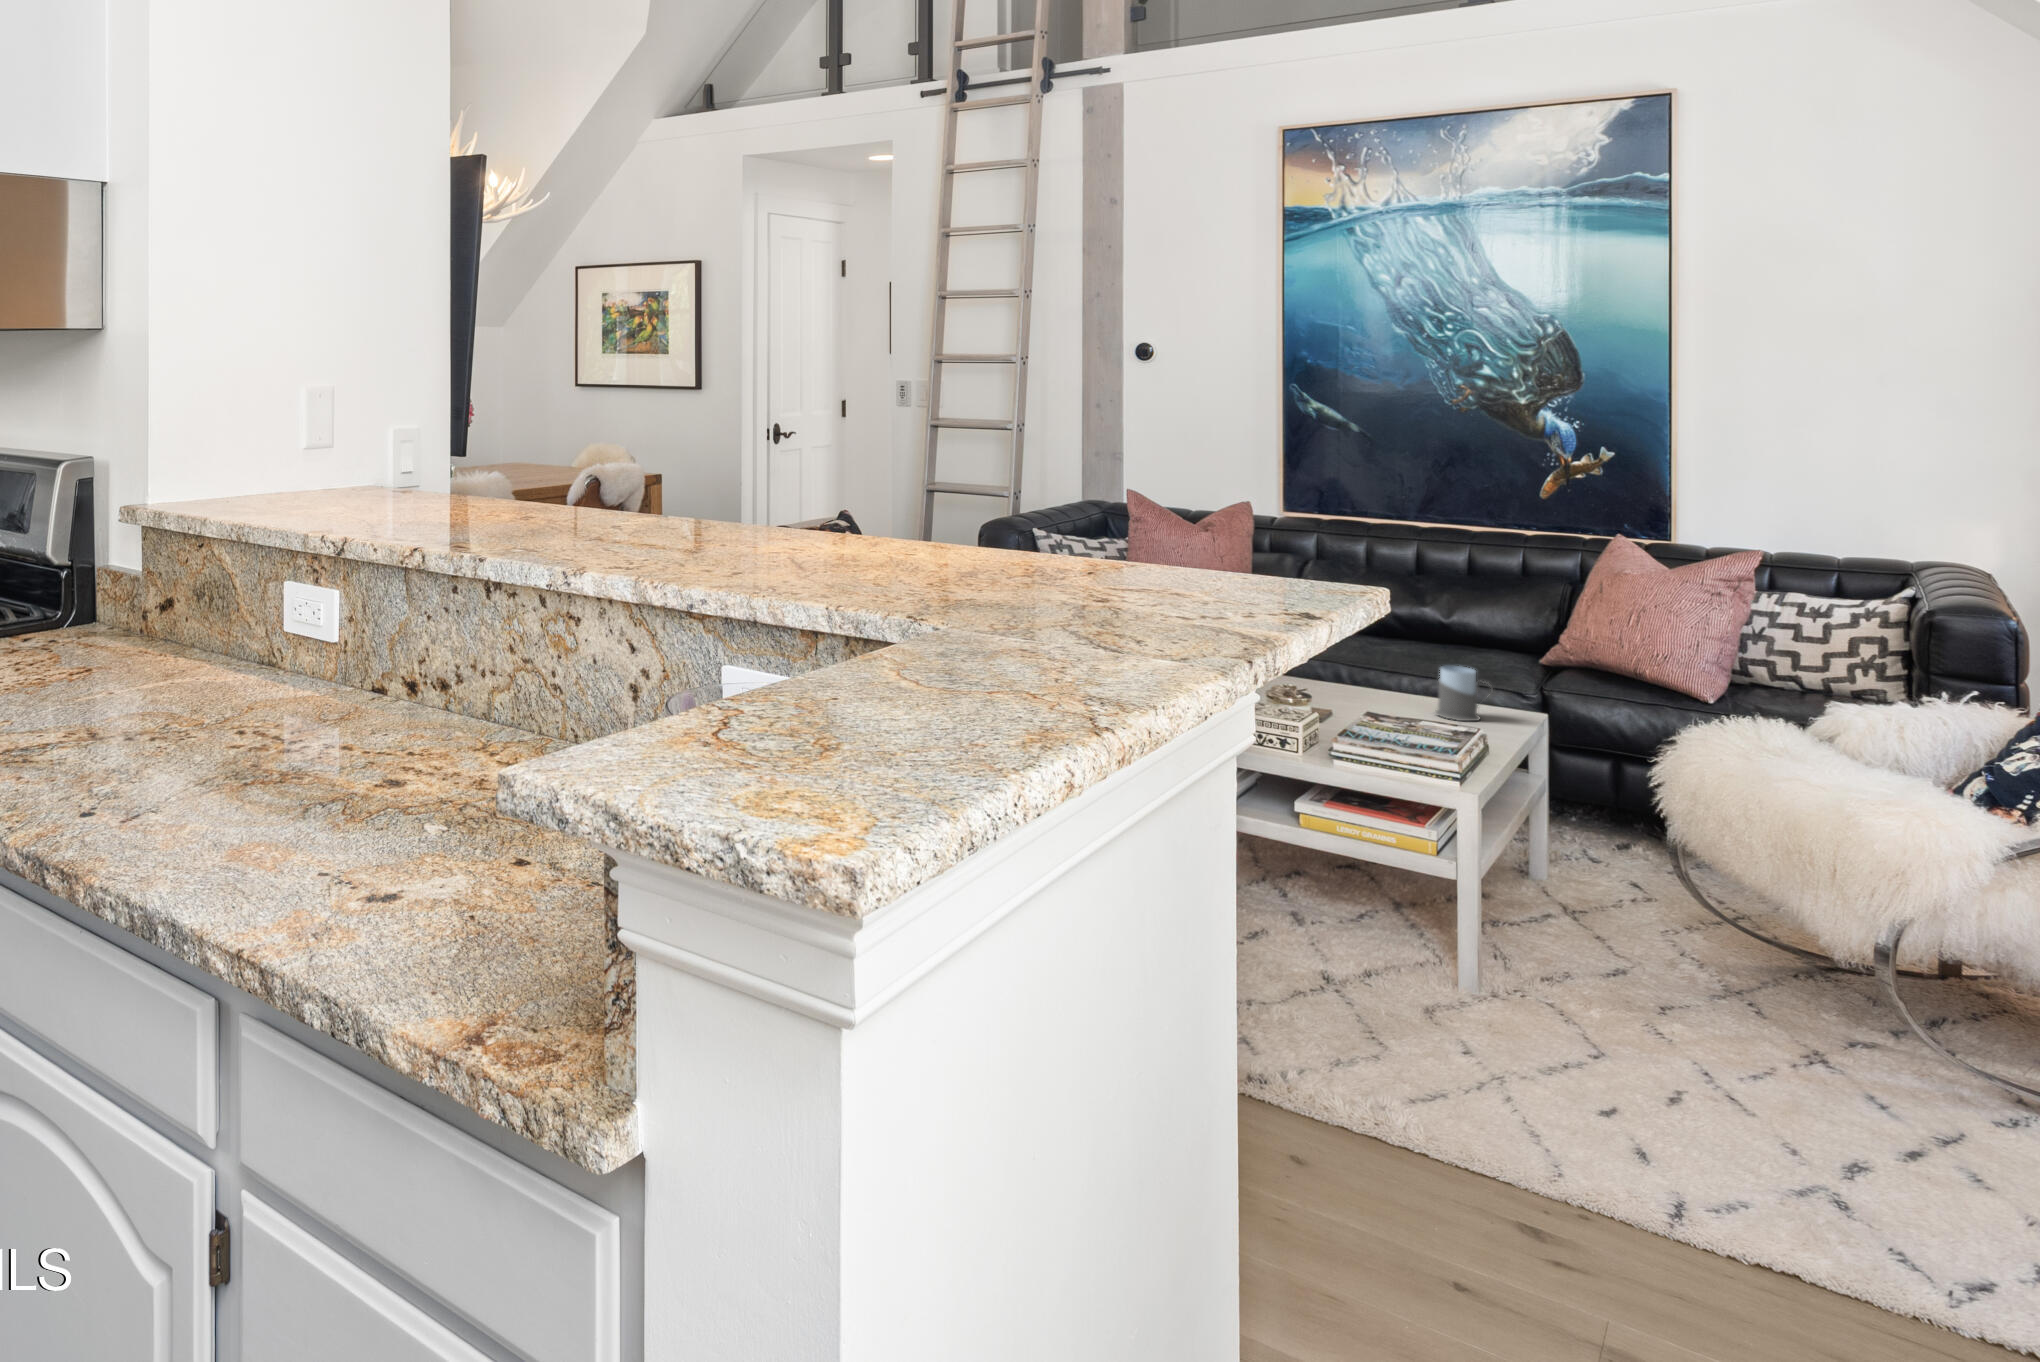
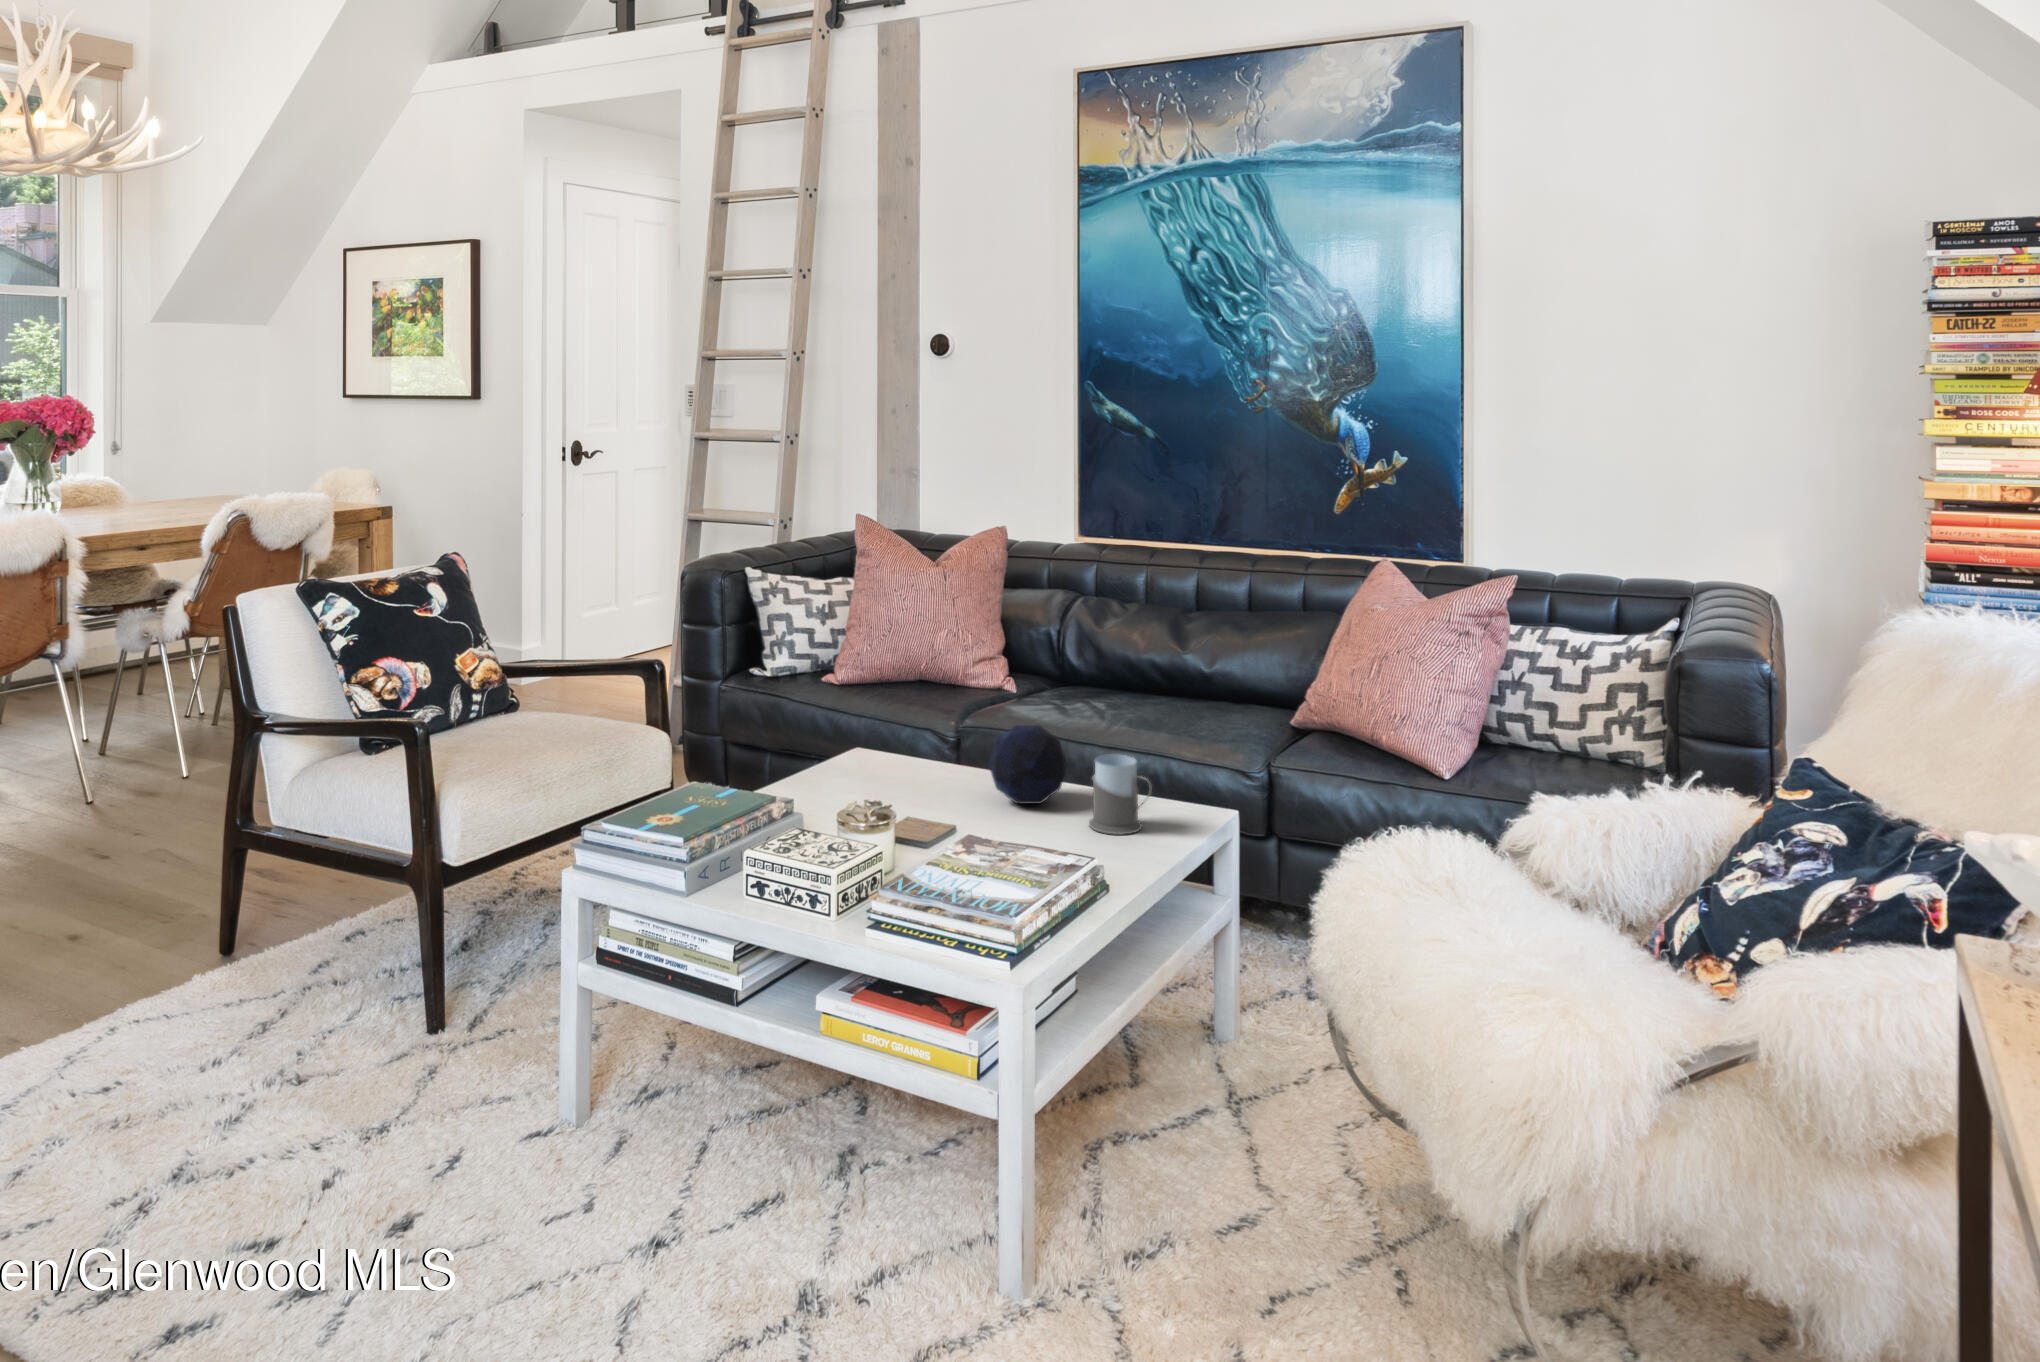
decorative orb: none [1338,643,1403,700] -> present [989,725,1068,804]

